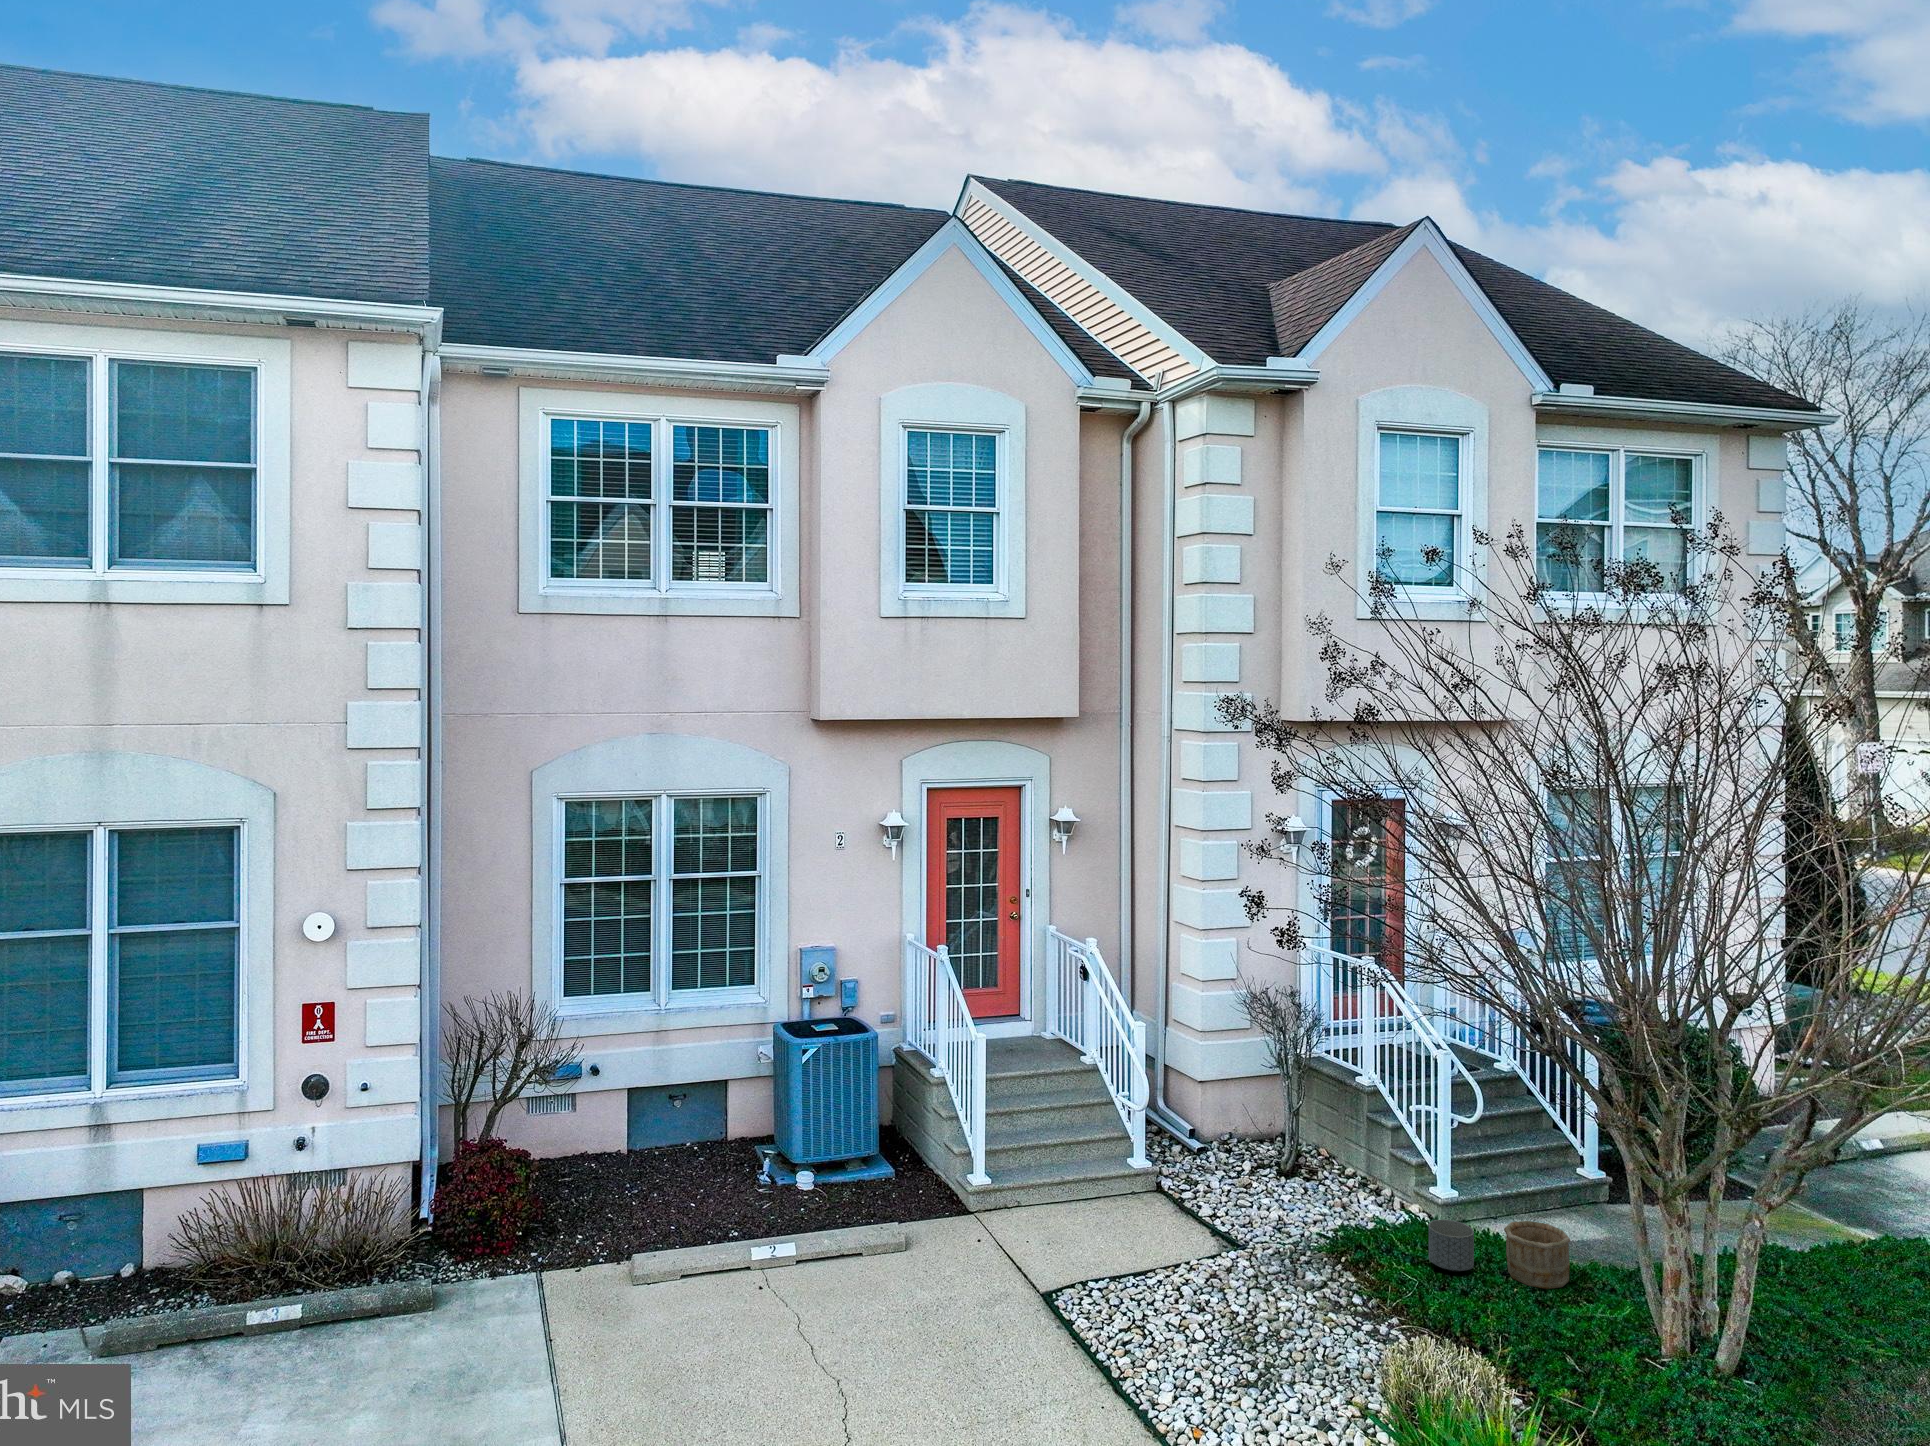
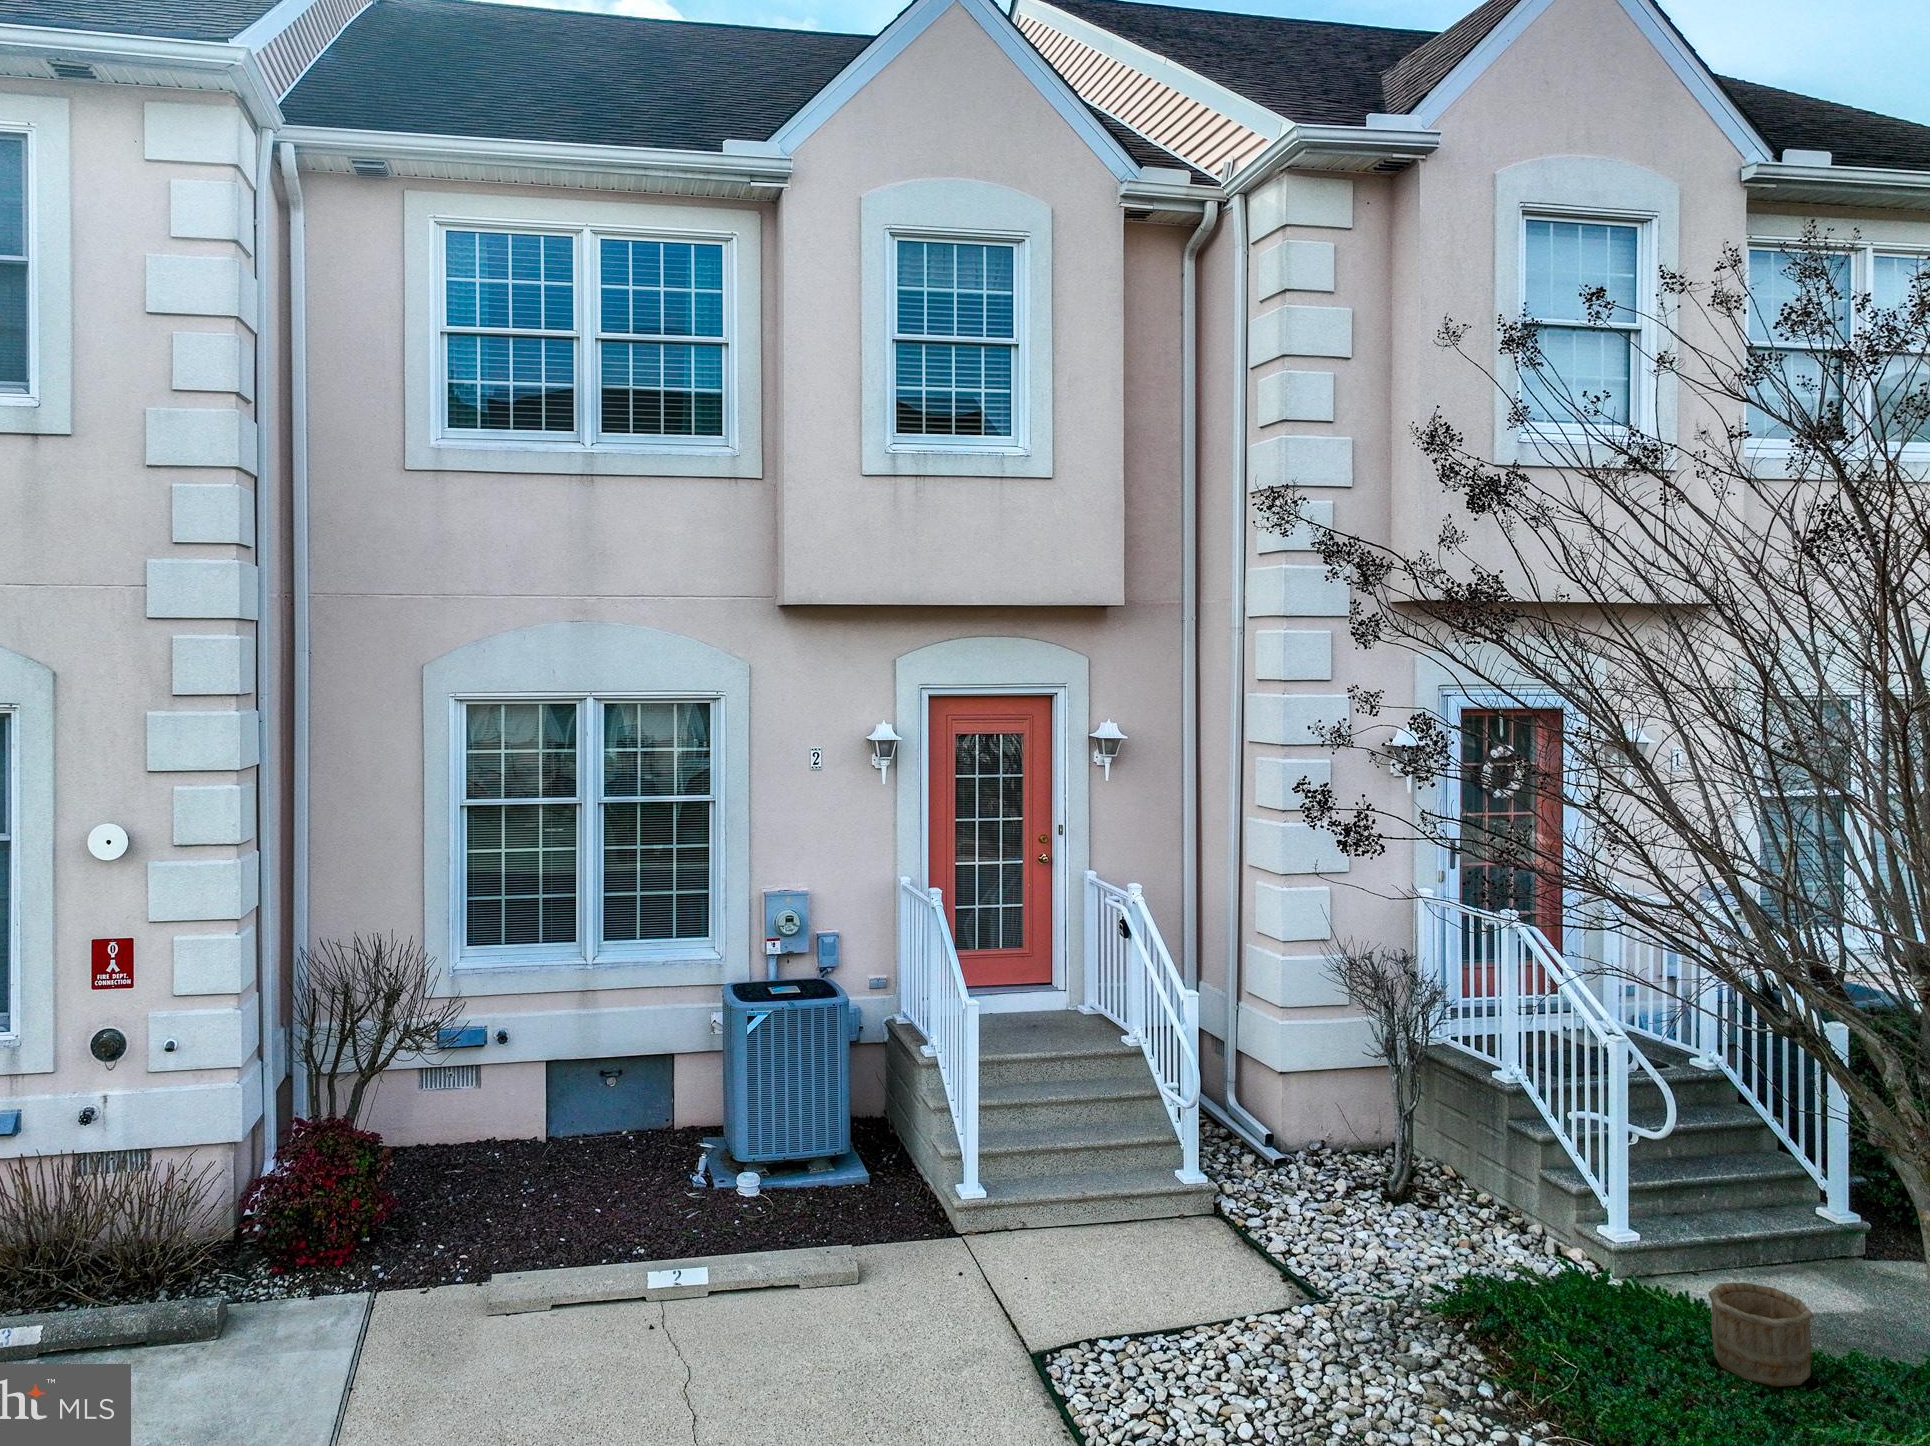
planter: present [1429,1220,1474,1272] -> none [1593,1275,1662,1353]

